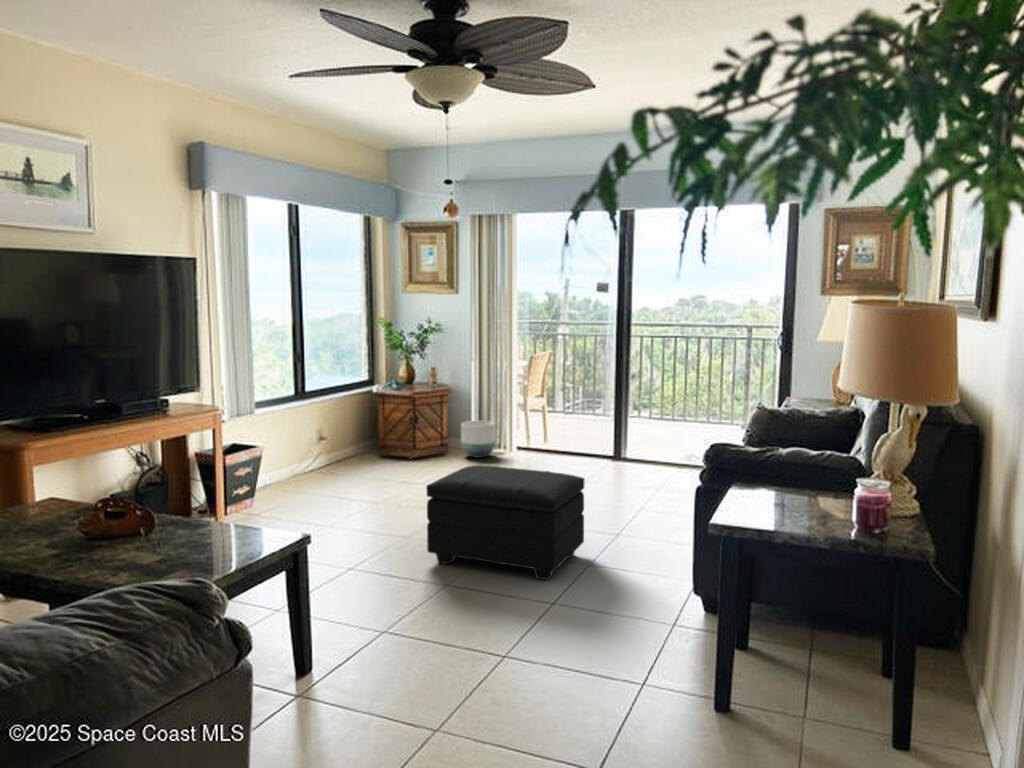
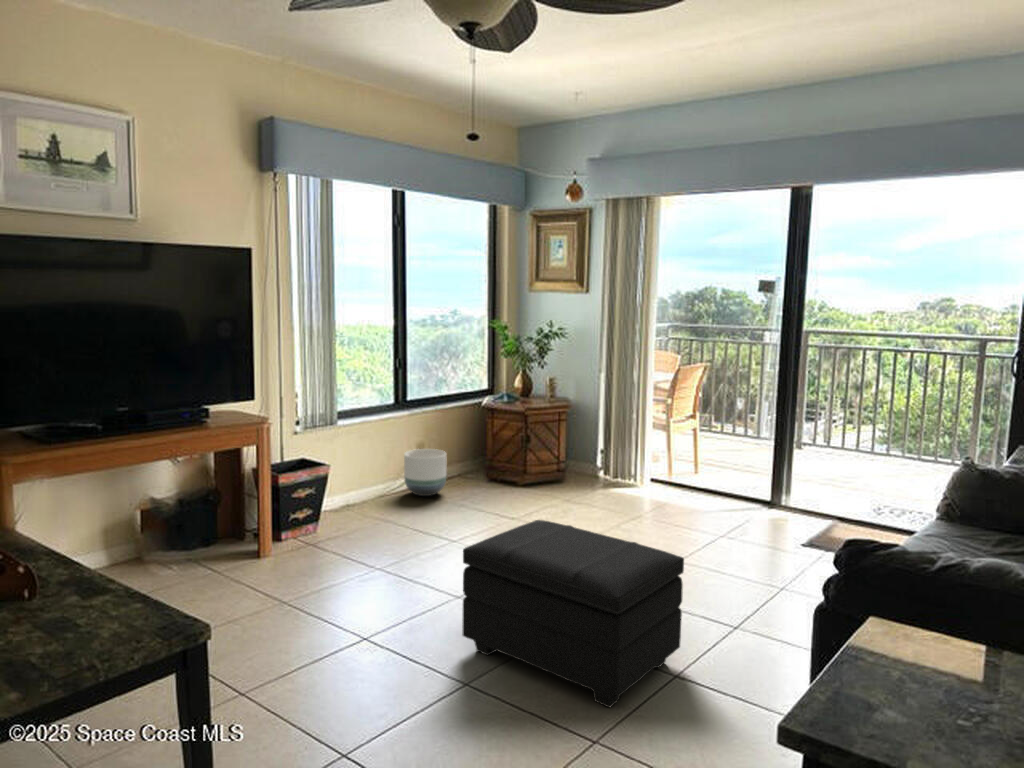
planter: present [461,421,495,458] -> present [404,449,446,496]

